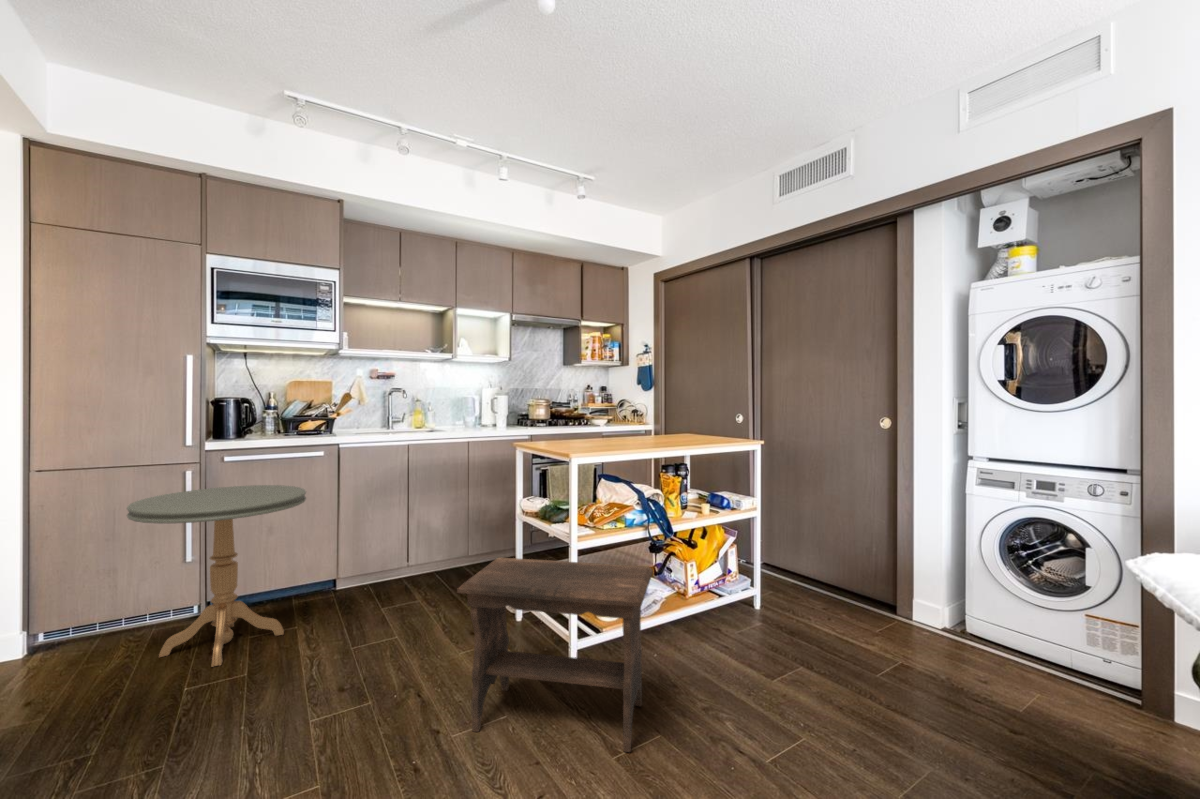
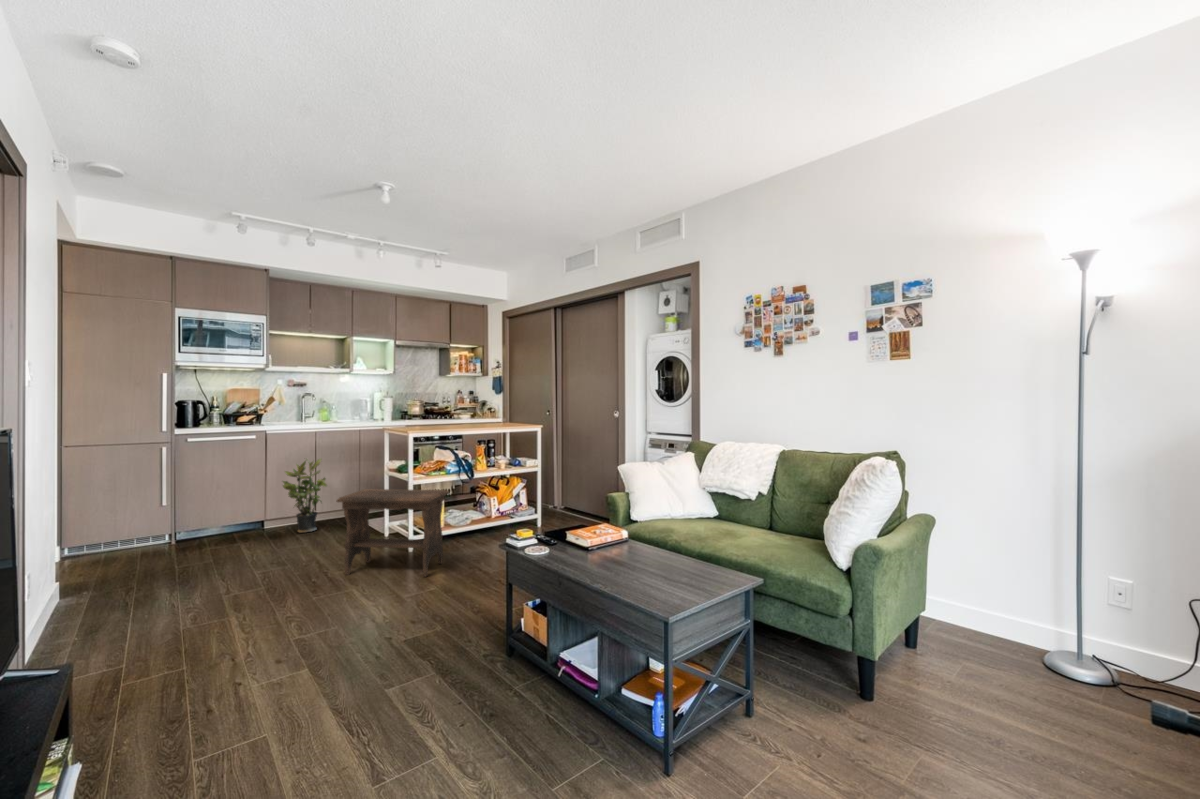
side table: present [127,485,306,667] -> none [132,457,246,561]
potted plant: none [360,485,425,602] -> present [283,459,327,533]

